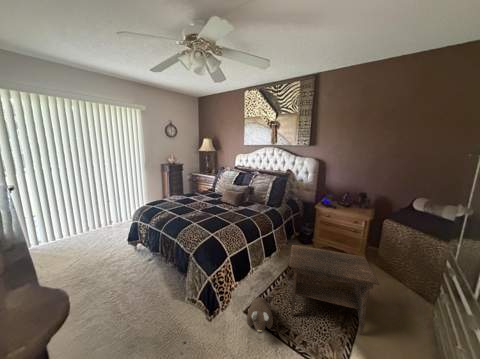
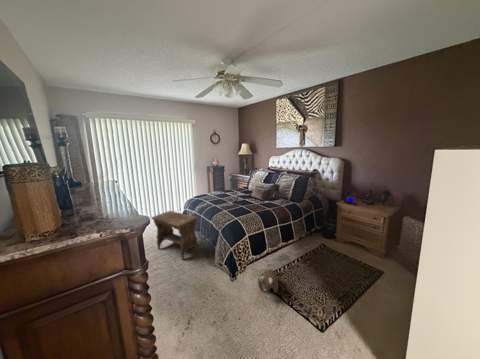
footstool: present [290,245,379,335] -> present [152,211,199,259]

